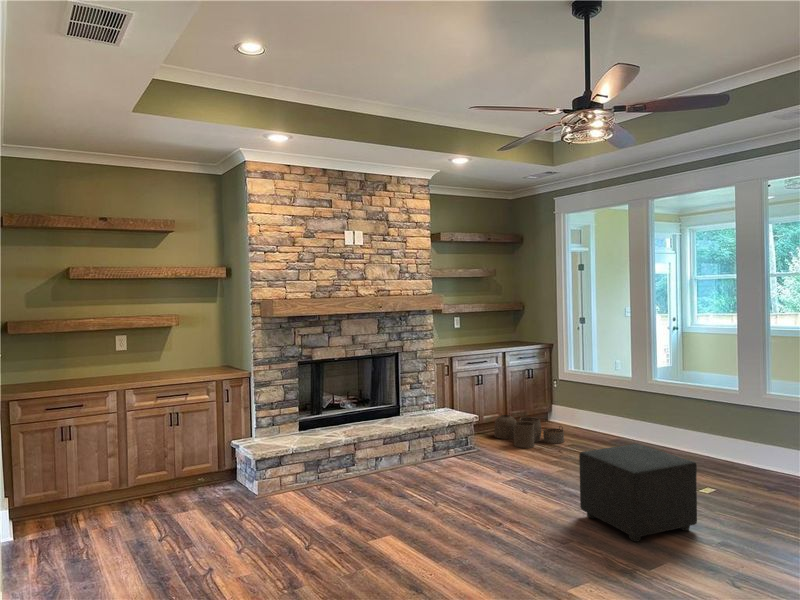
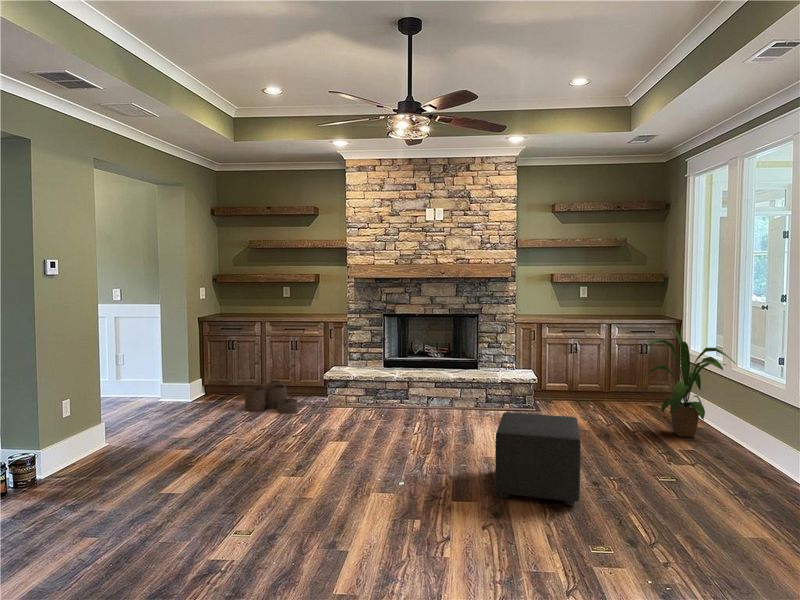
house plant: none [582,348,662,448] -> present [644,326,736,437]
woven basket: present [494,414,564,448] -> present [245,380,297,413]

